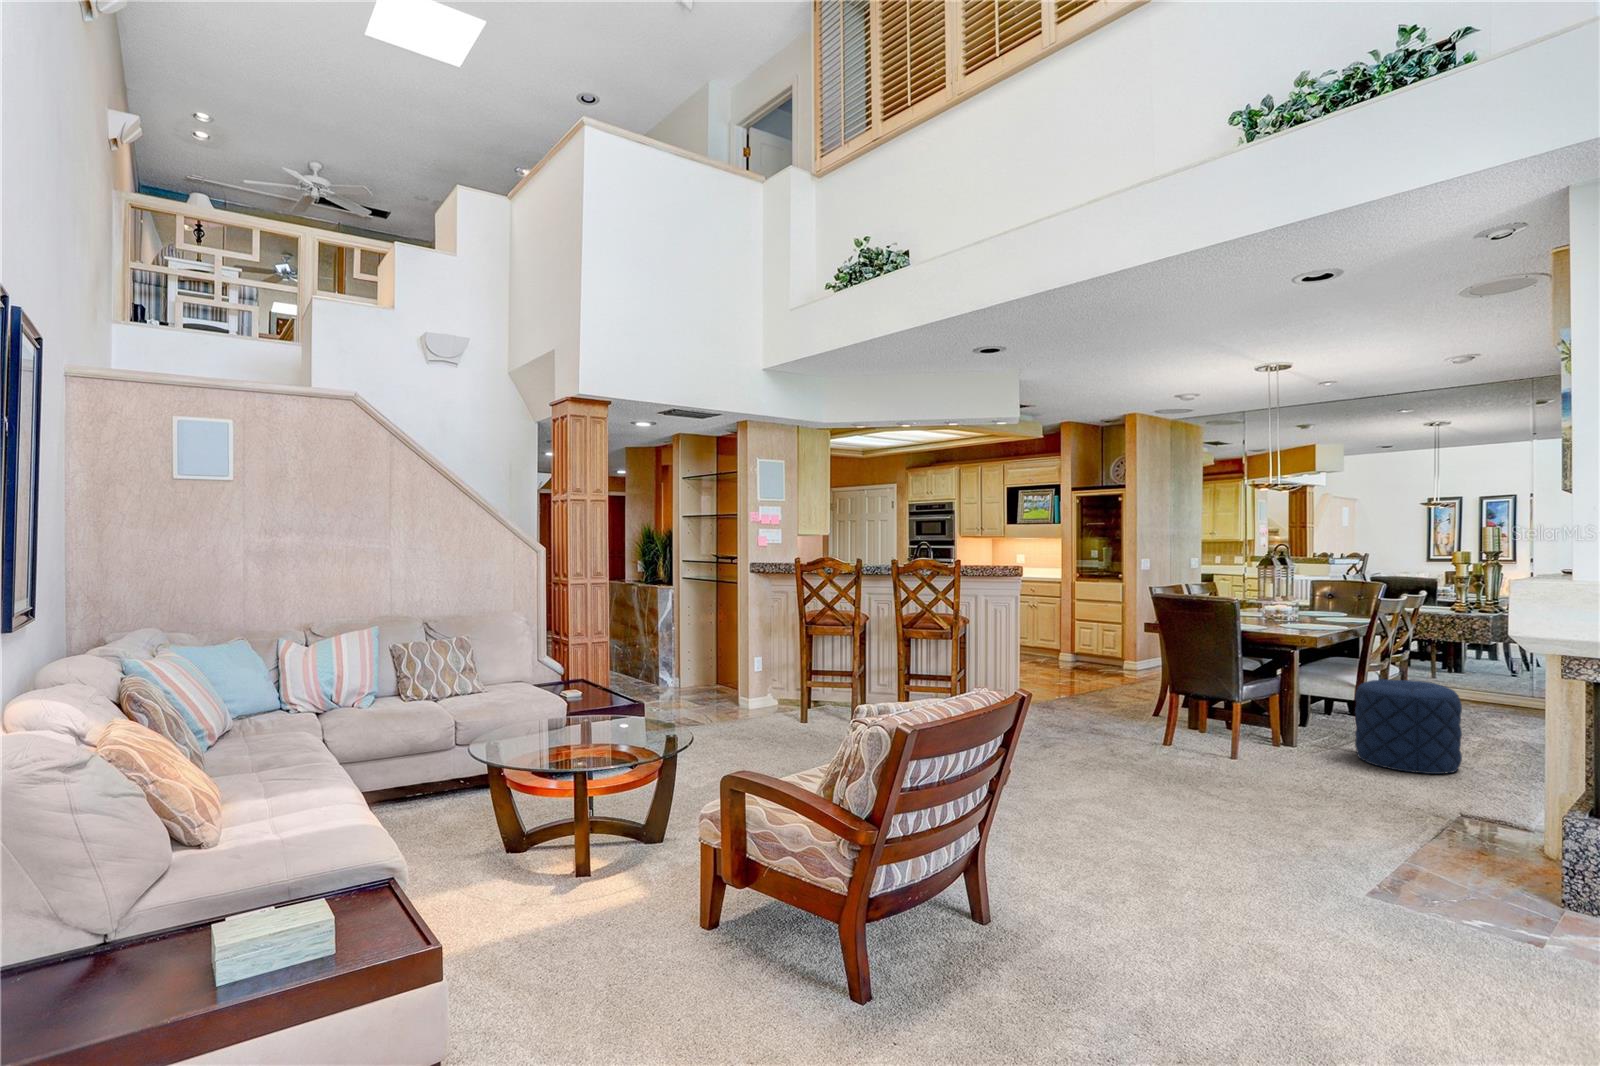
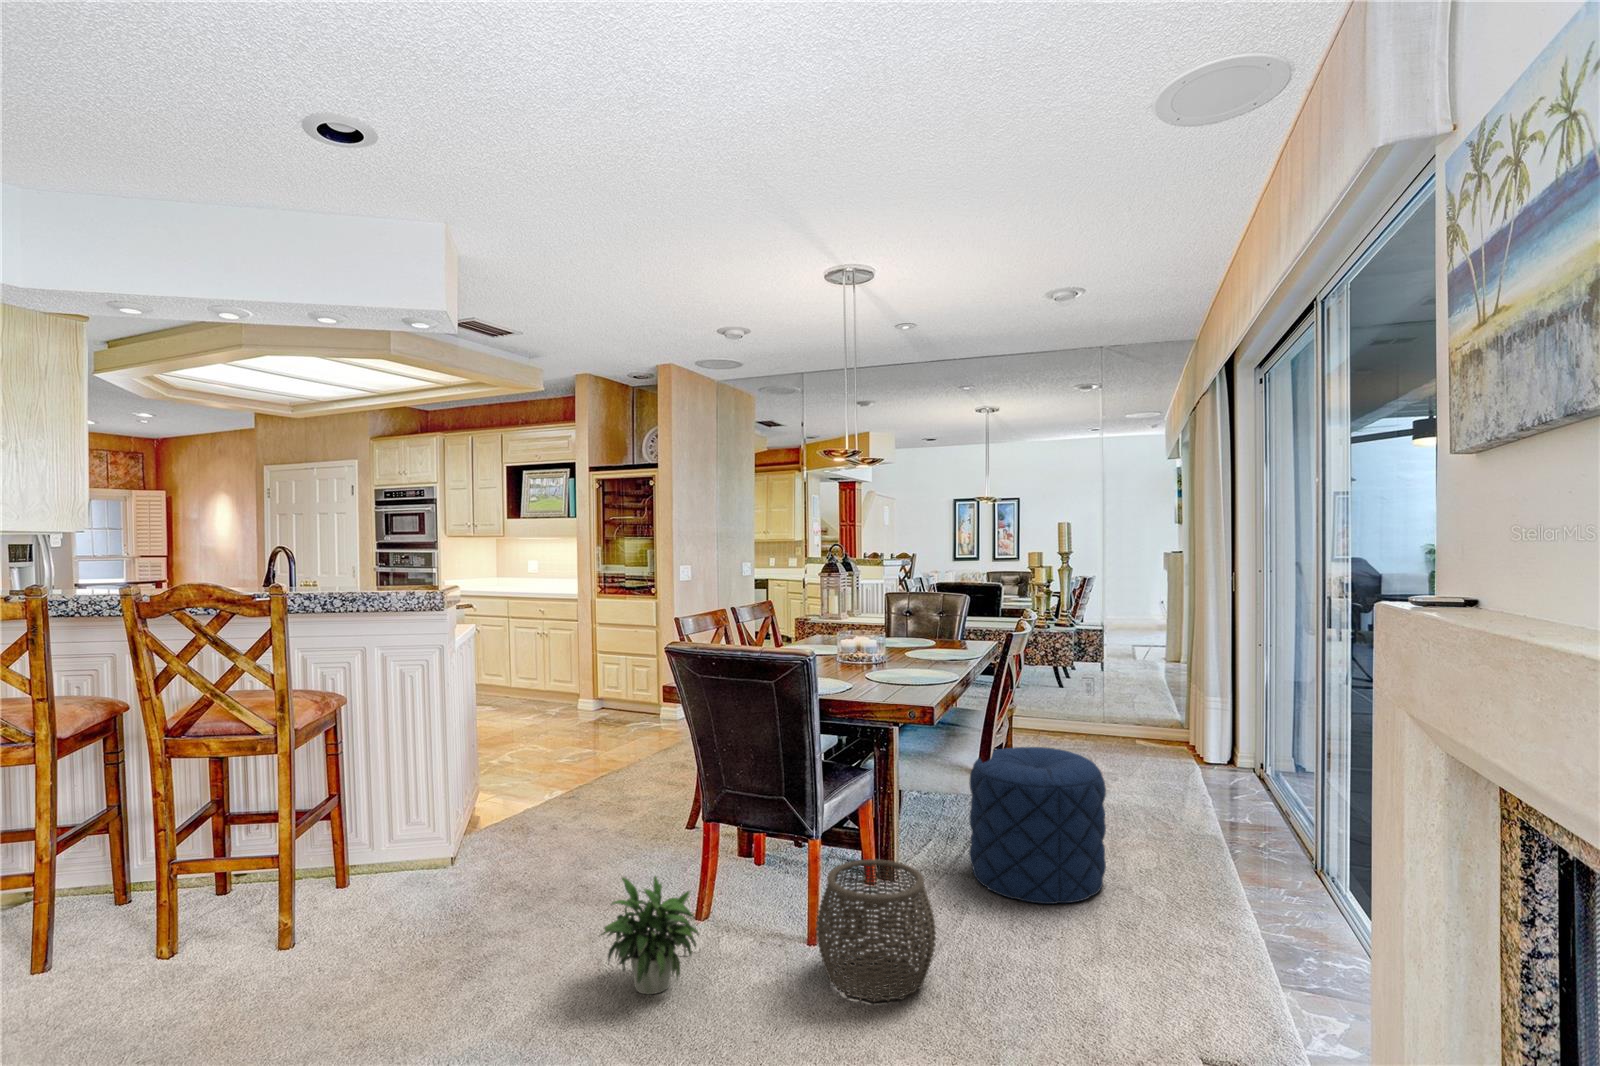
potted plant: none [1118,711,1171,766] -> present [602,876,699,994]
woven basket: none [1238,718,1314,785] -> present [816,859,936,1002]

